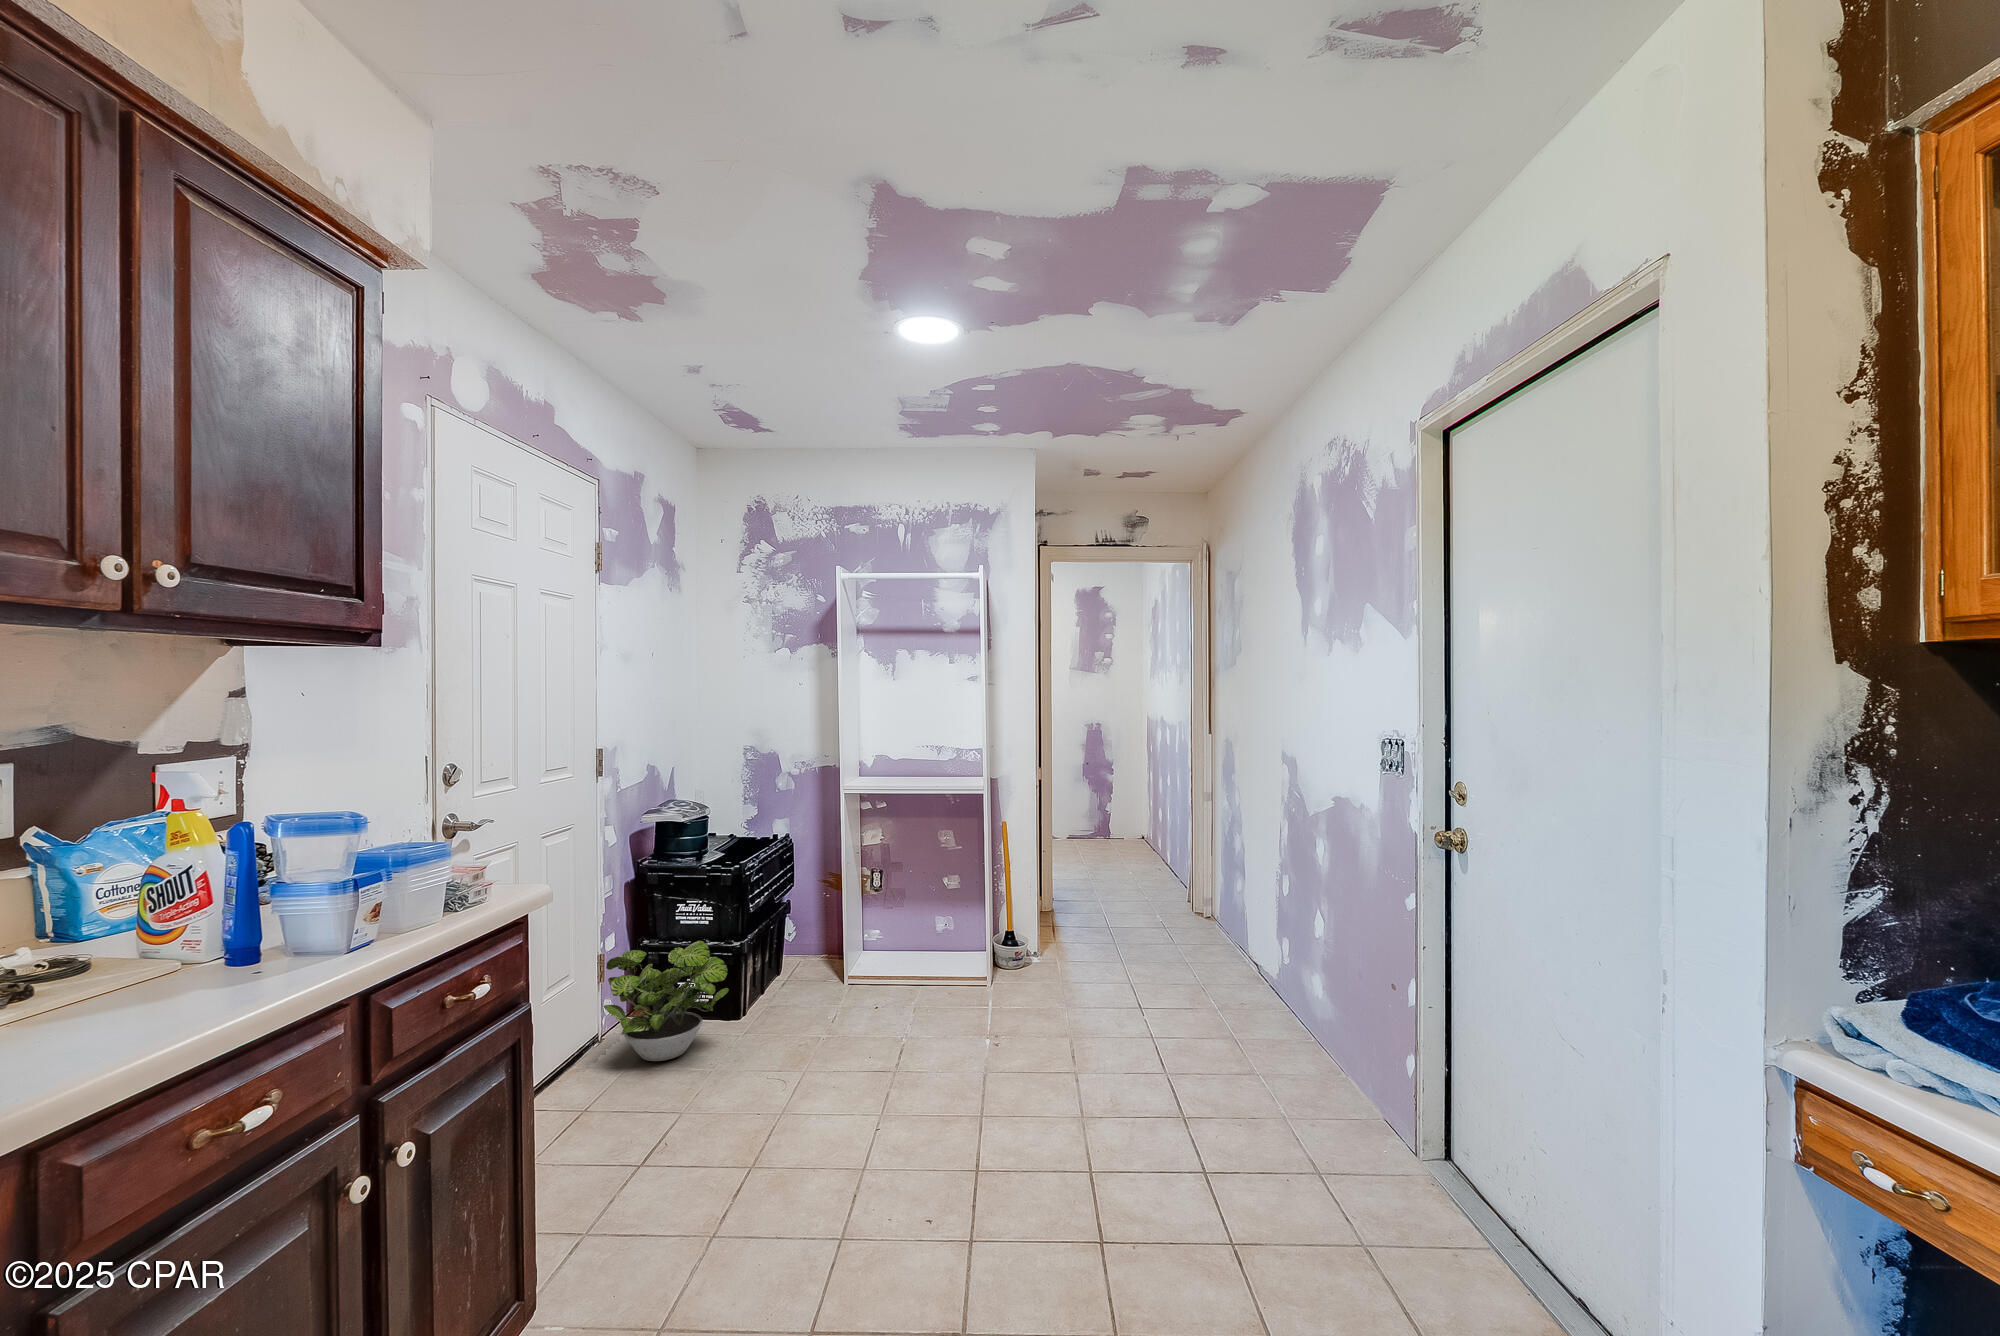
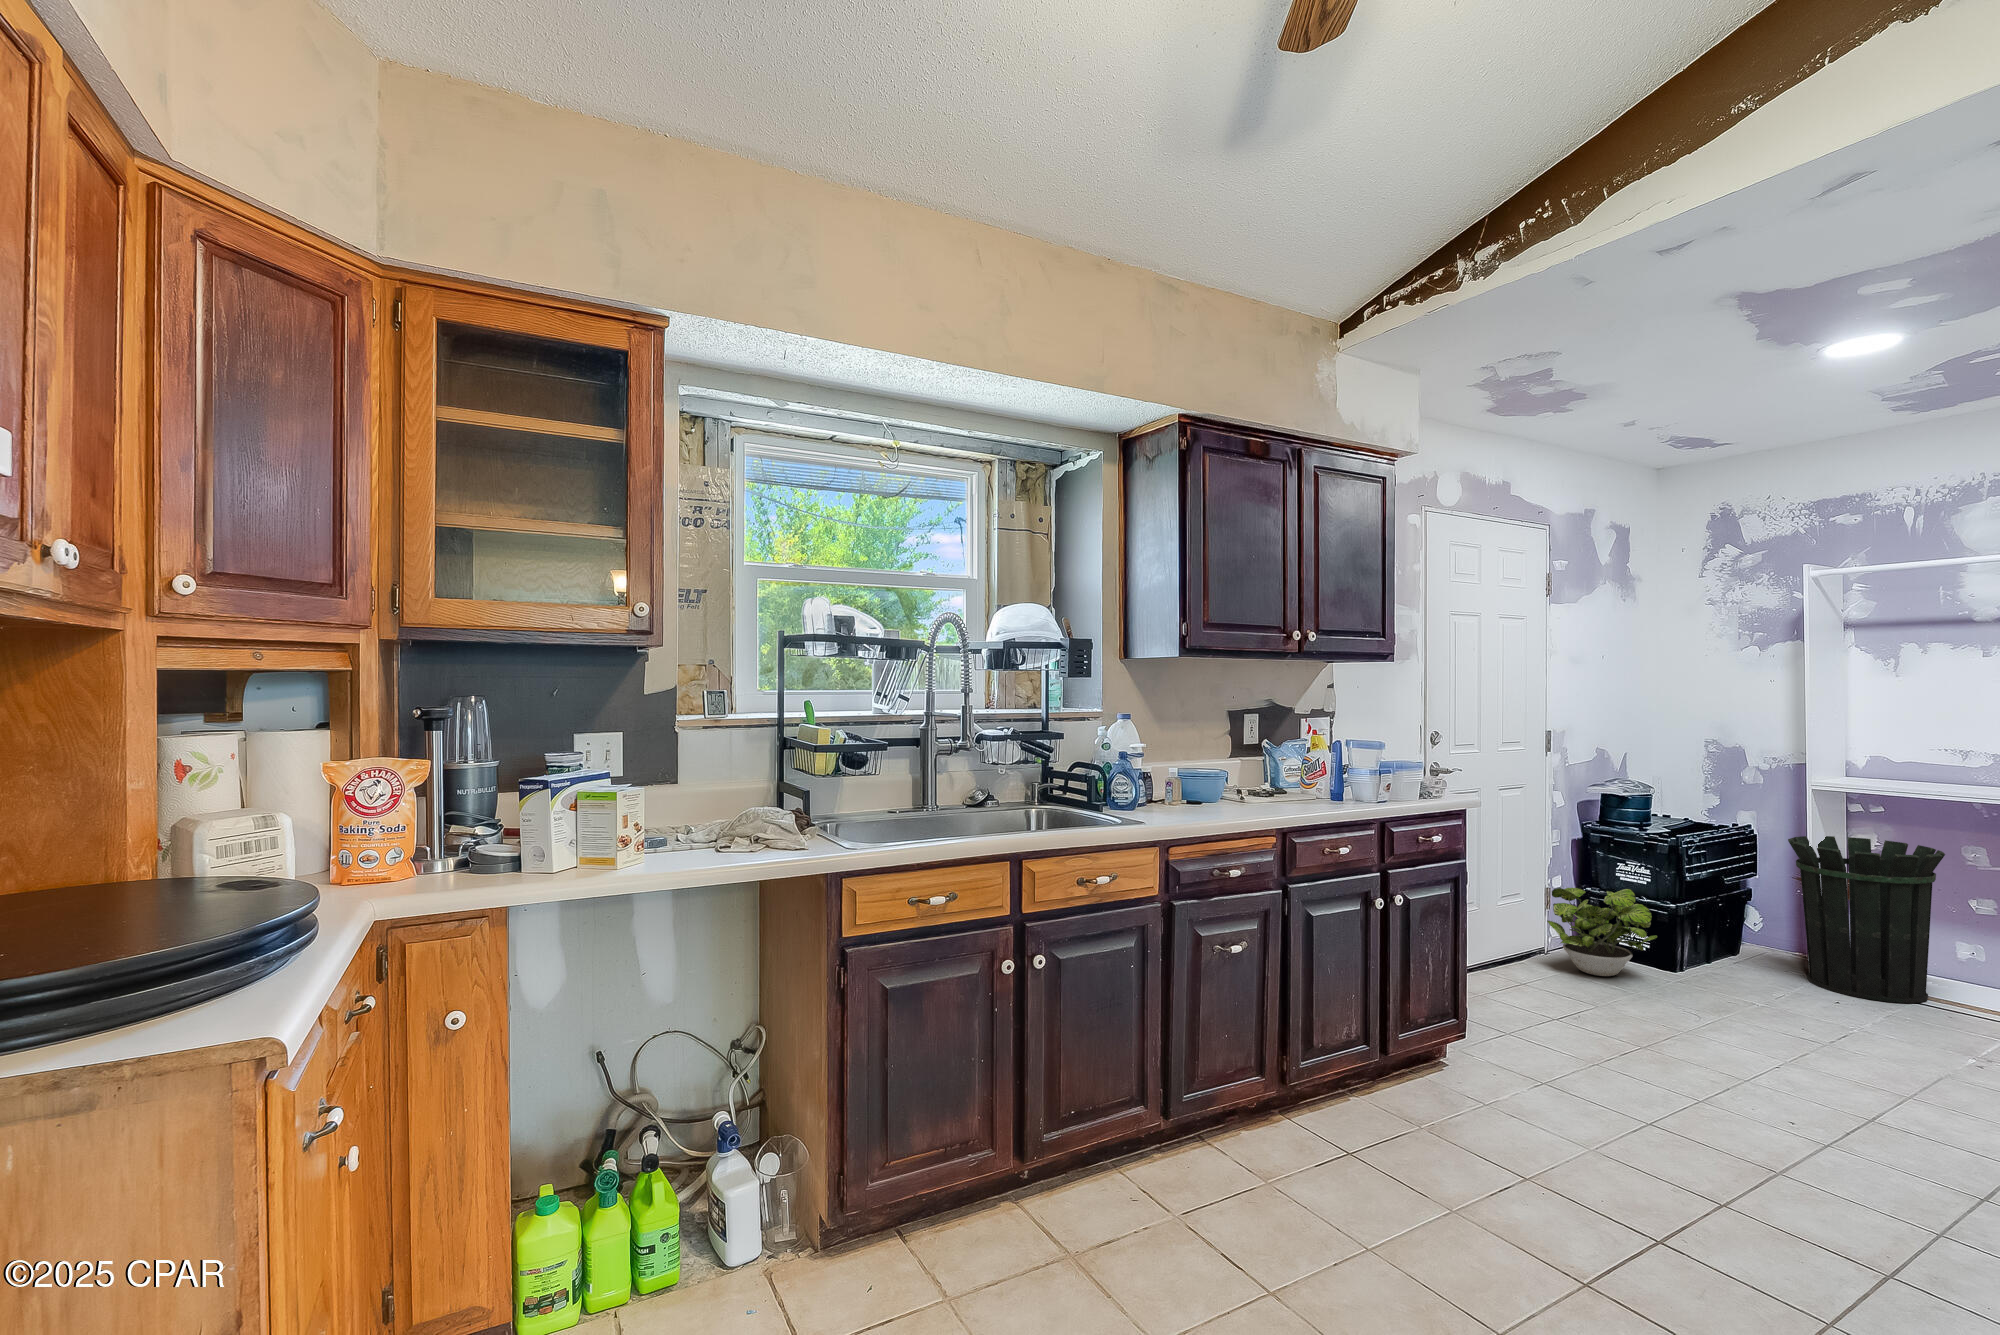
waste bin: none [826,831,938,993] -> present [1788,836,1945,1003]

